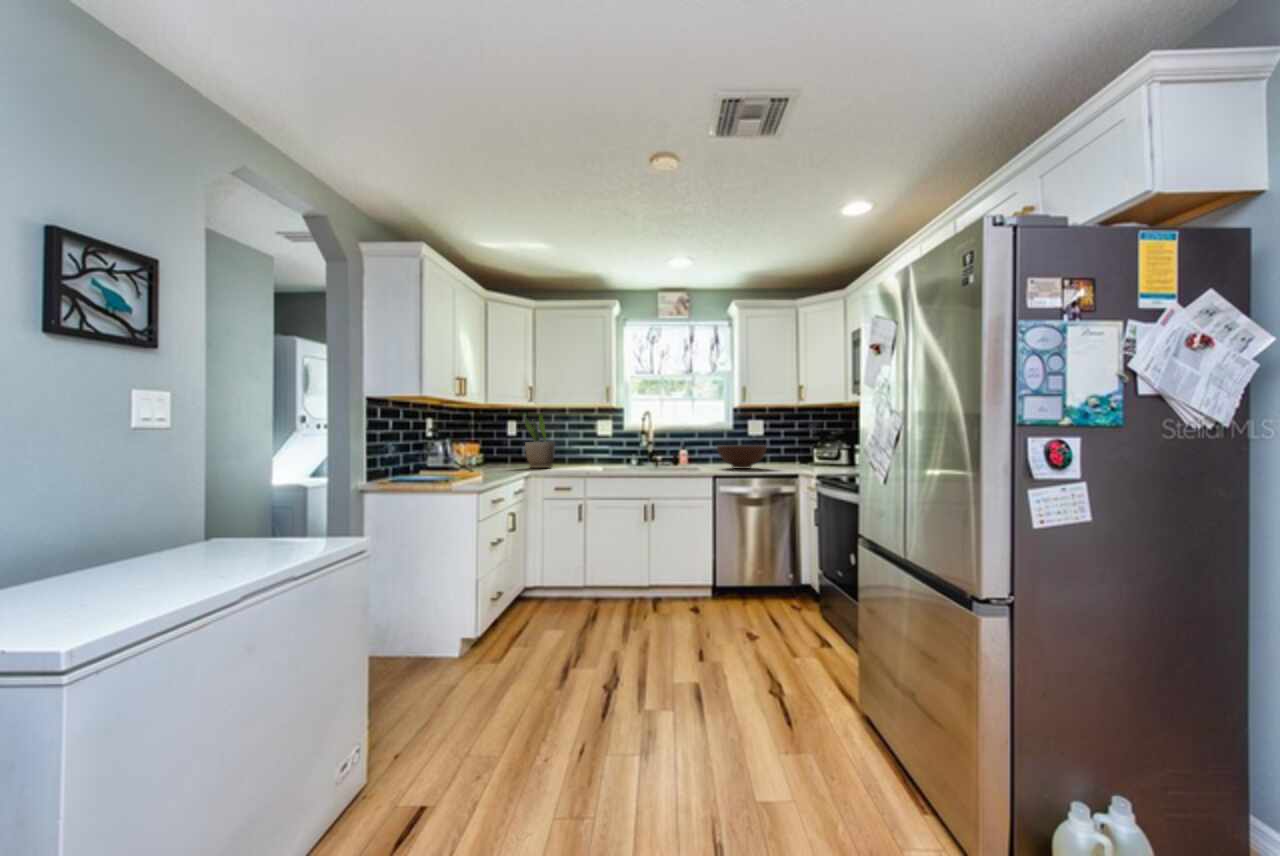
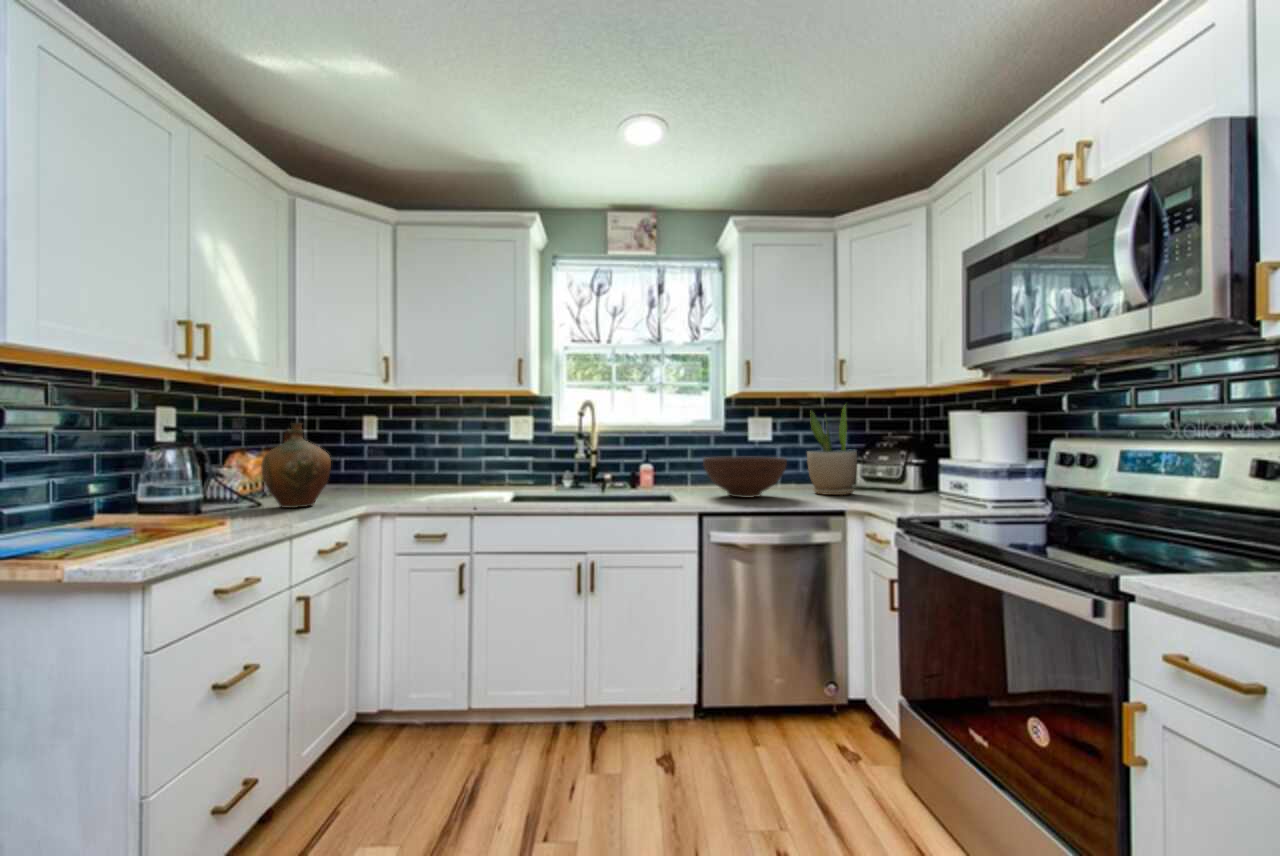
potted plant: present [525,415,555,468] -> present [807,406,857,495]
ceramic jug: none [479,426,513,471] -> present [261,423,331,508]

